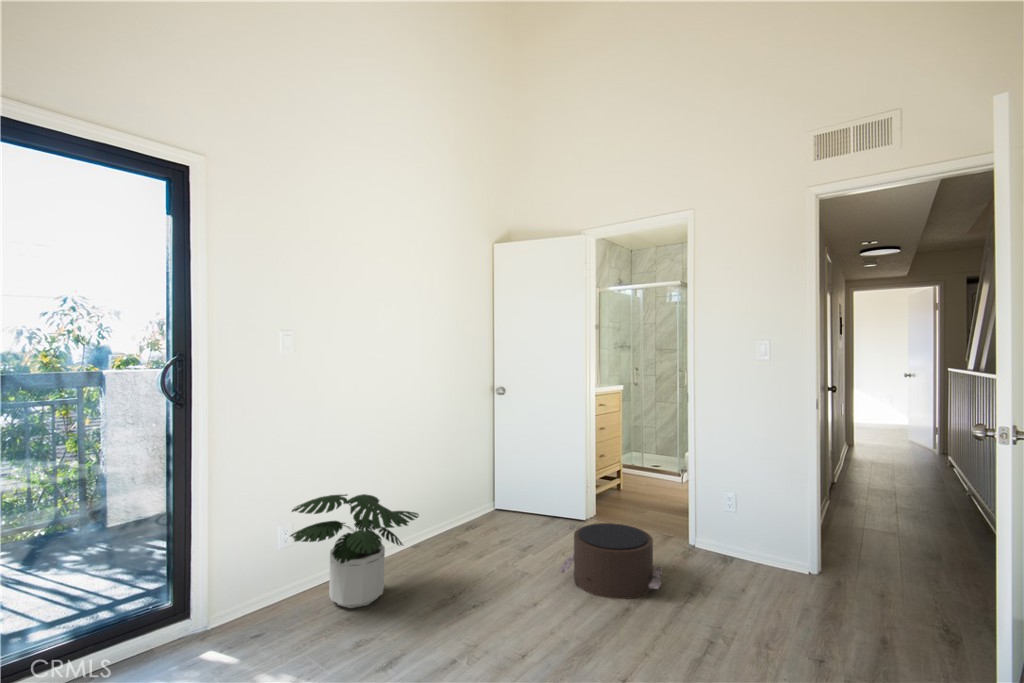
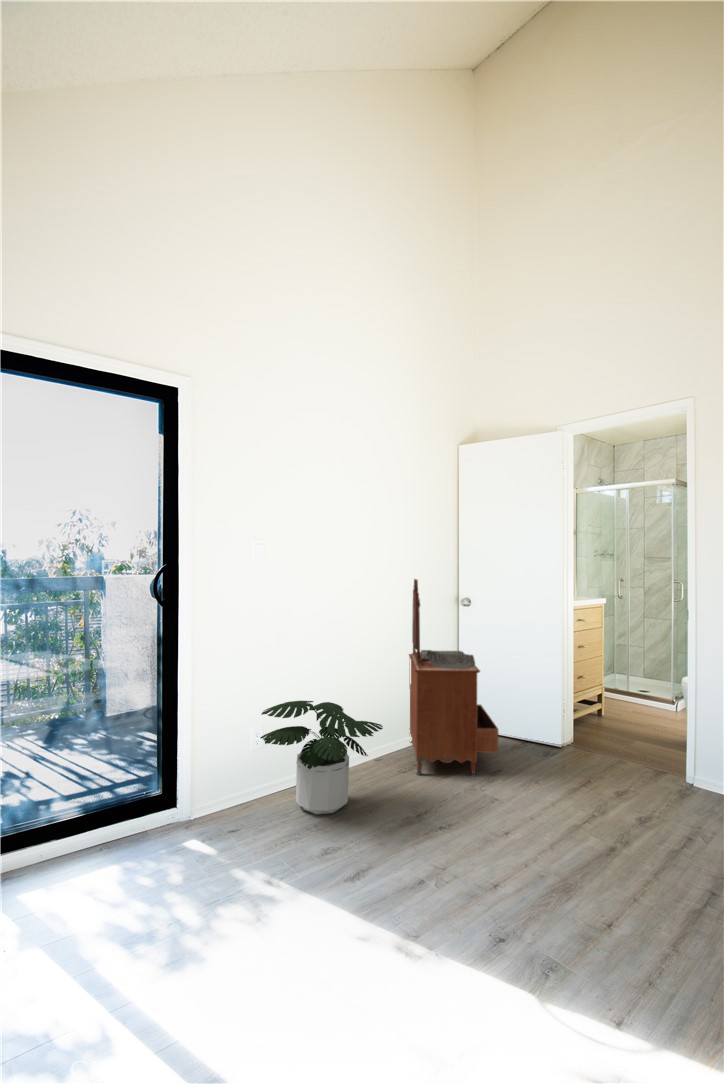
dresser: none [445,370,530,560] -> present [409,579,499,776]
pouf: present [560,523,662,599] -> none [531,750,652,835]

